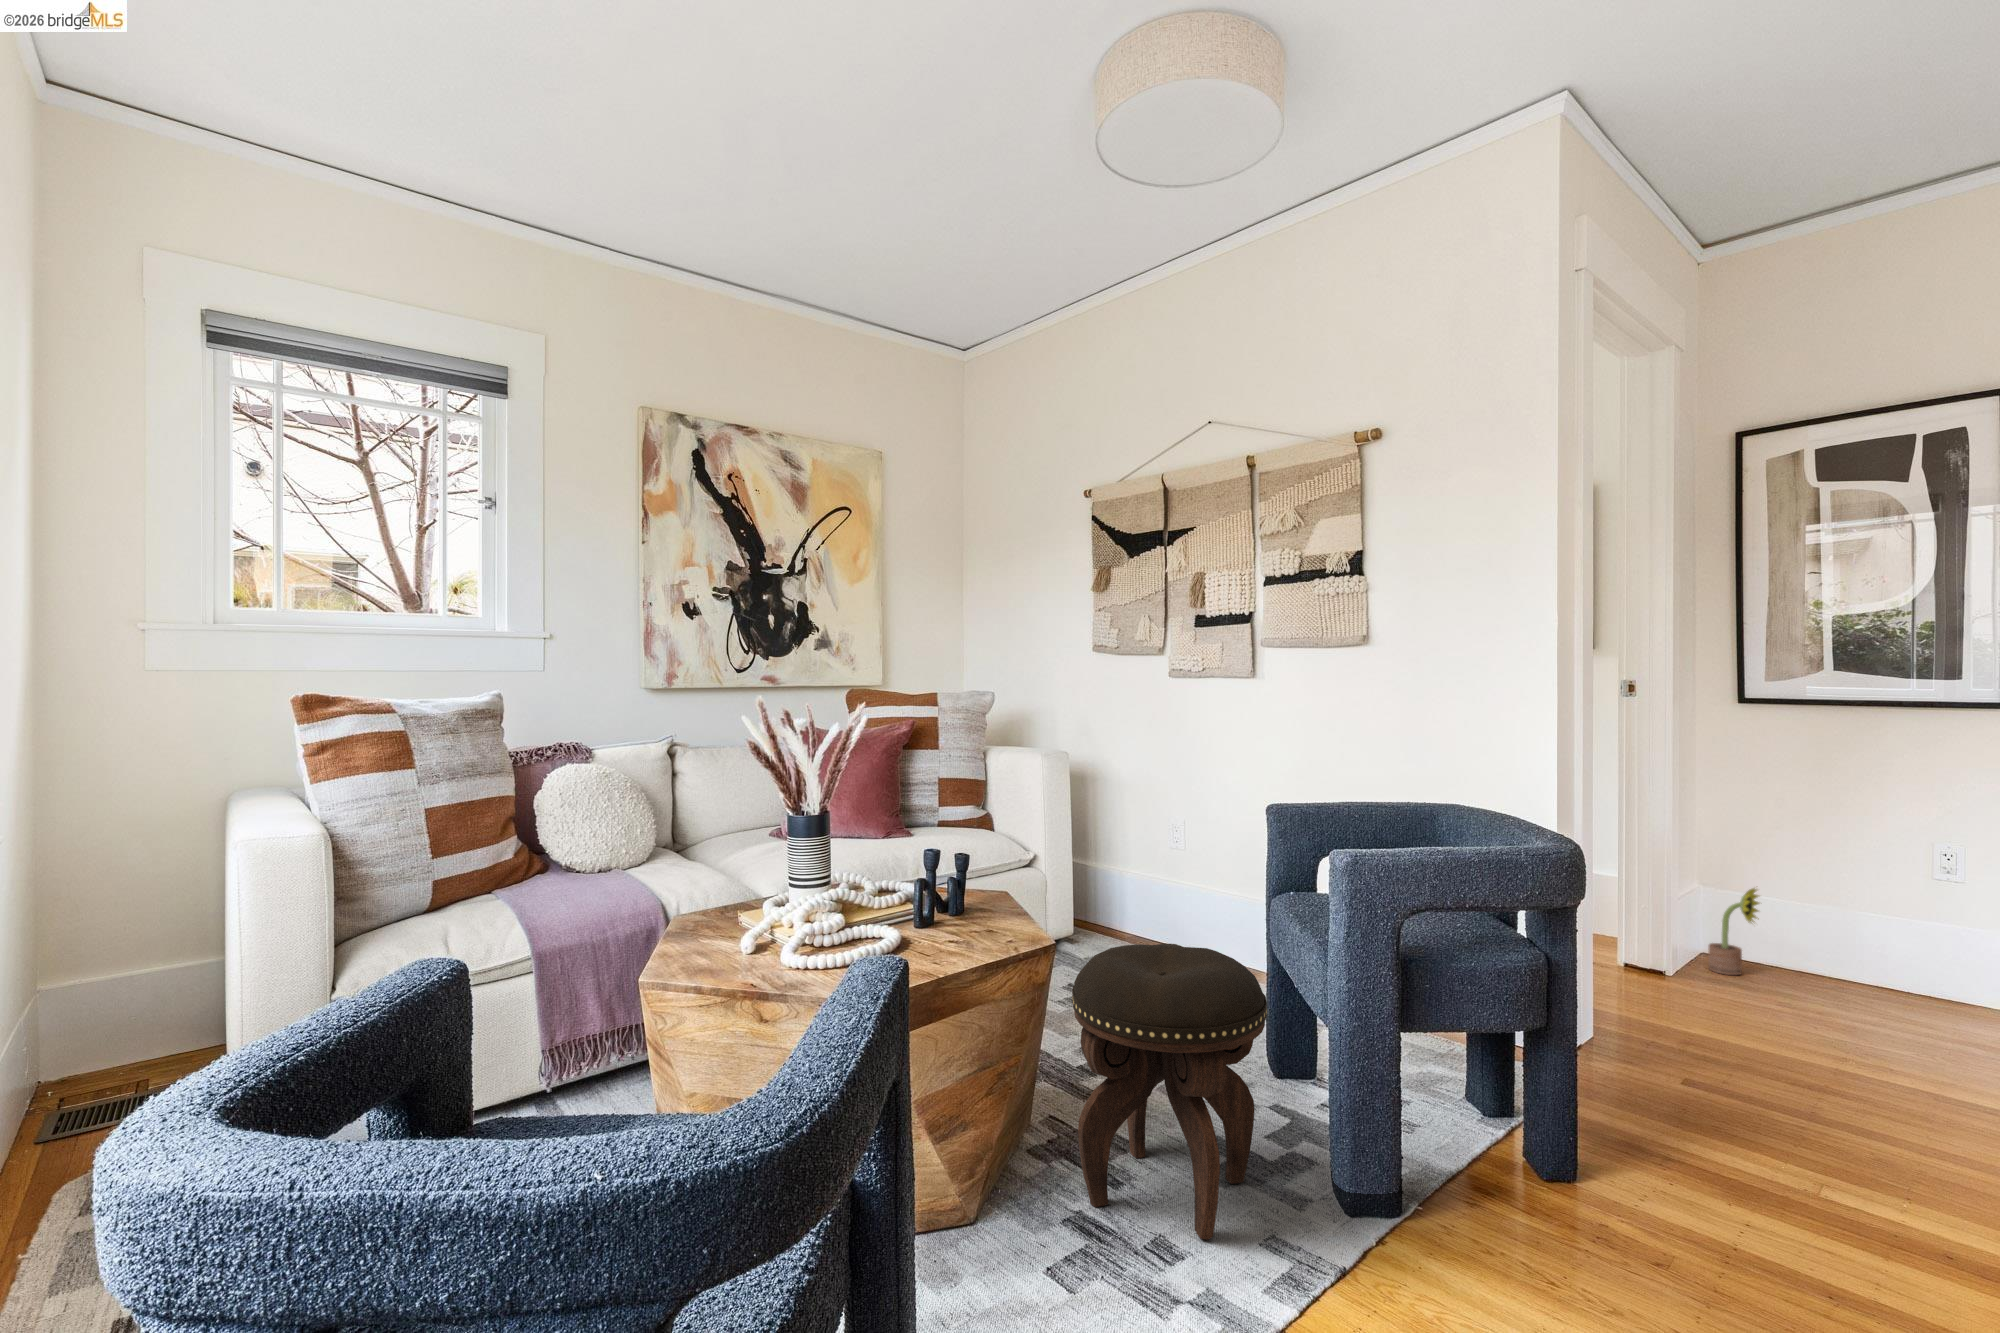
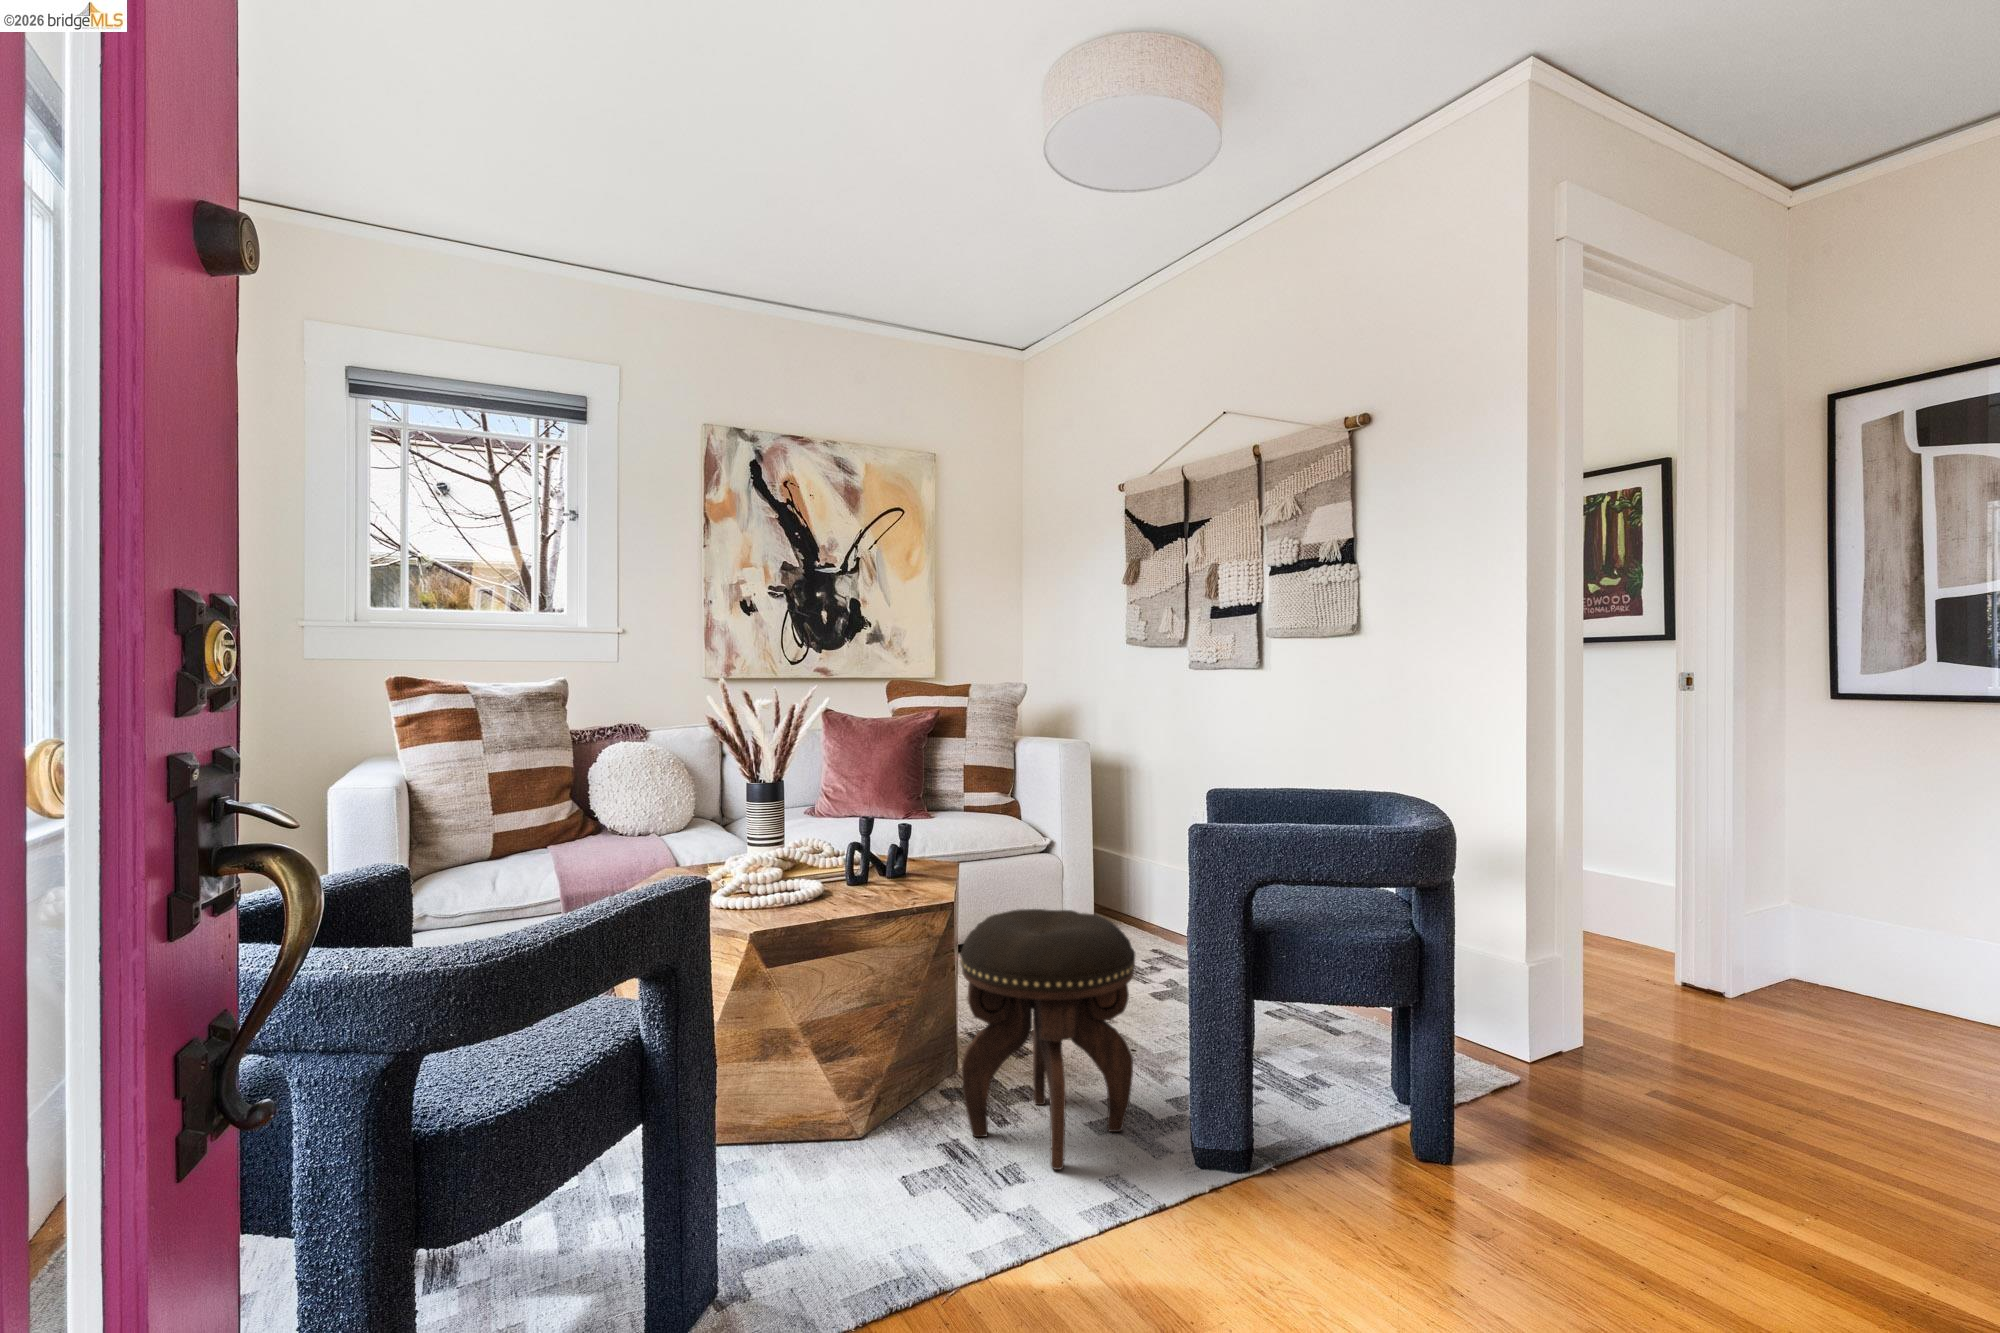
decorative plant: present [1709,888,1759,975] -> none [1781,900,1845,999]

